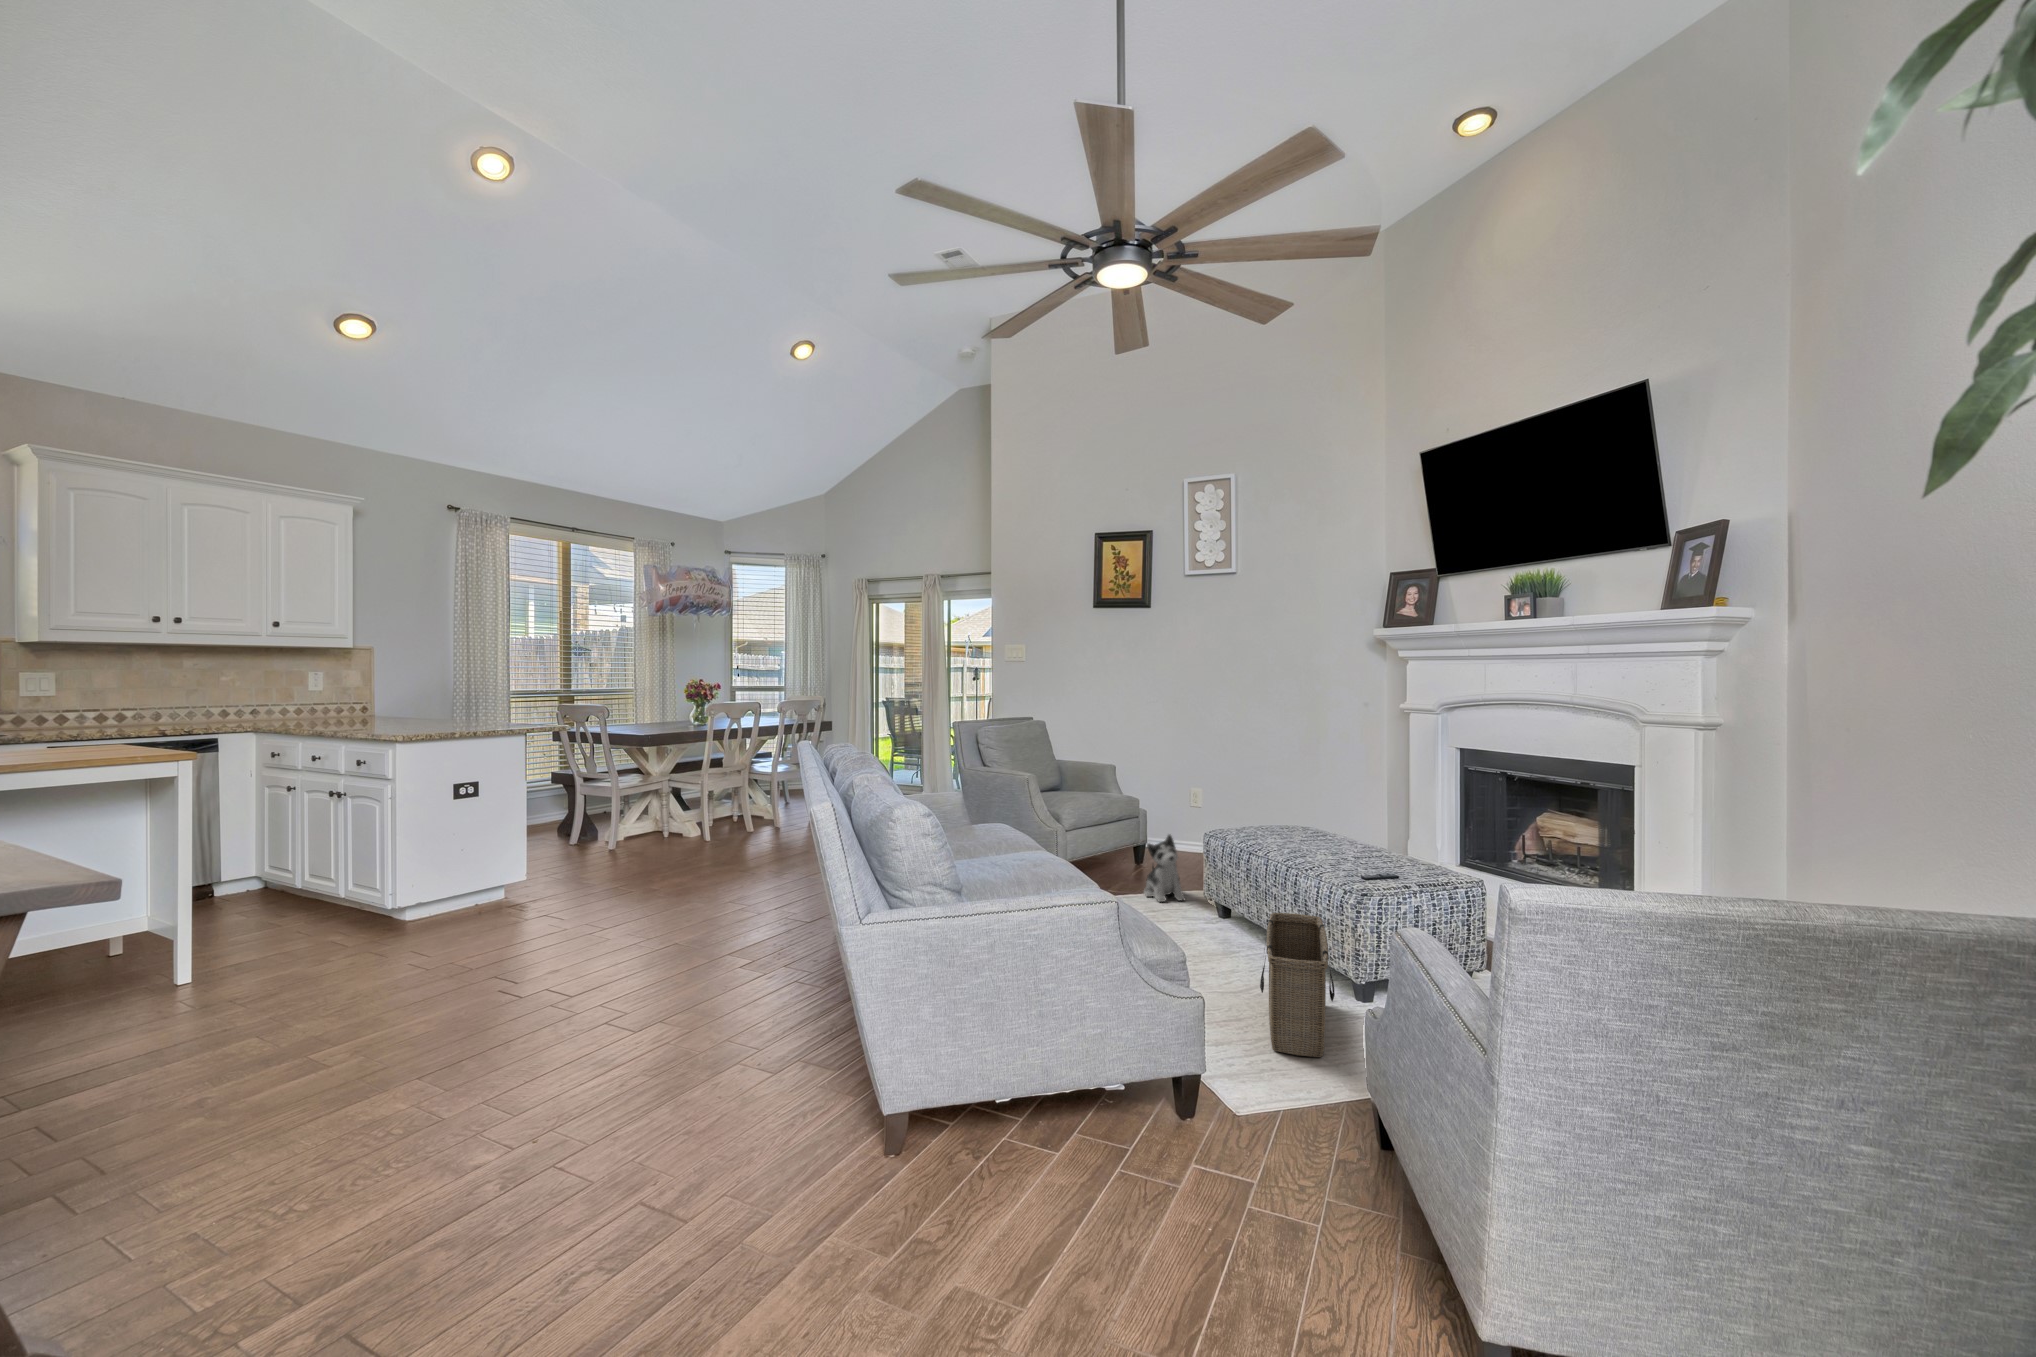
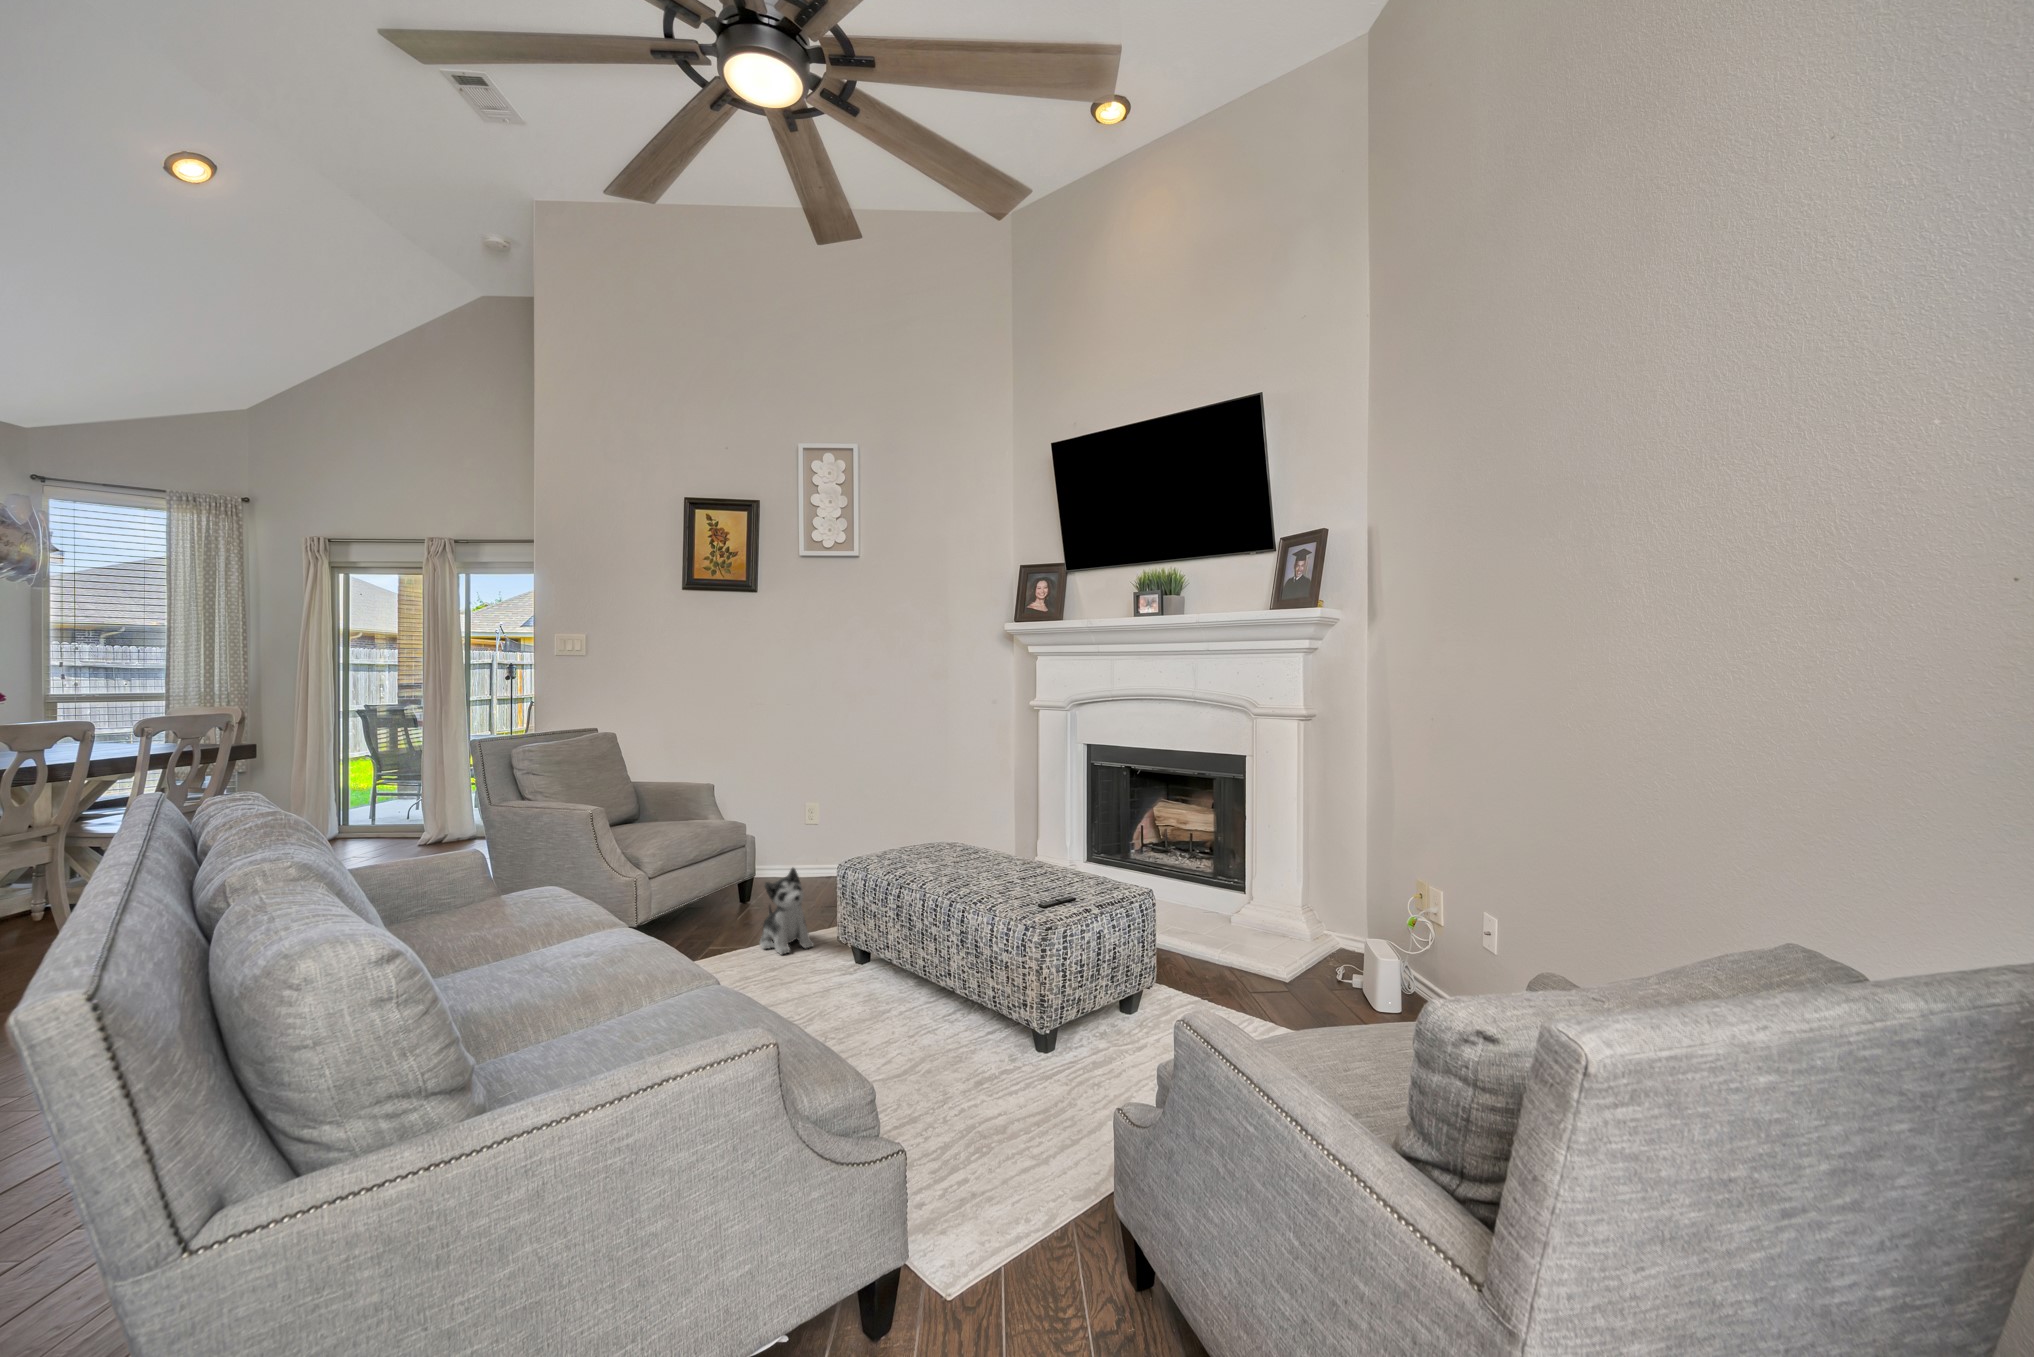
basket: present [1260,913,1335,1057] -> none [941,963,1037,1163]

